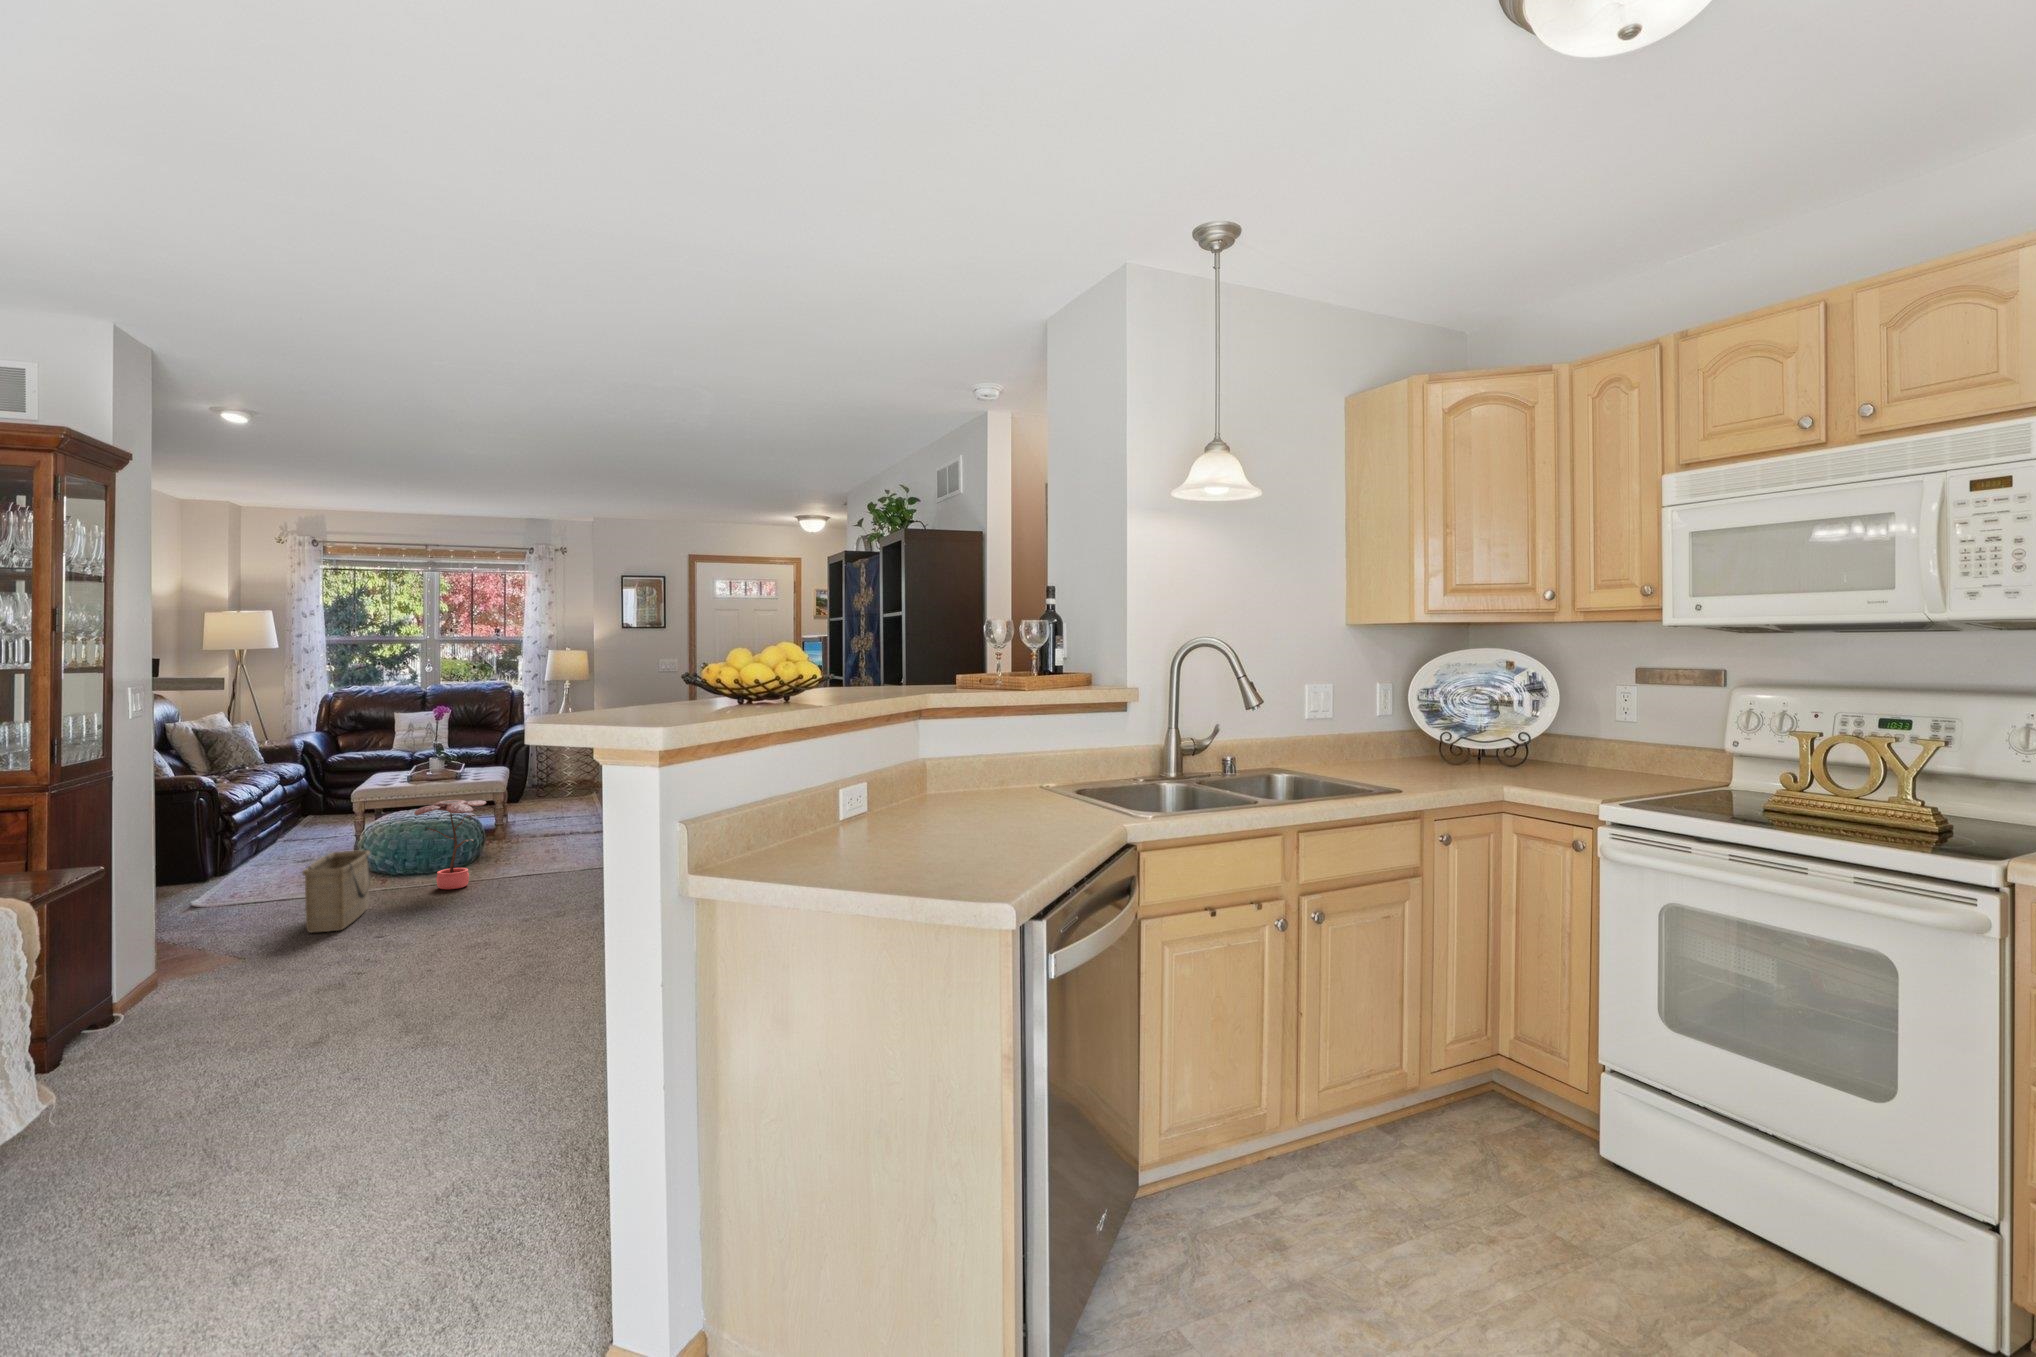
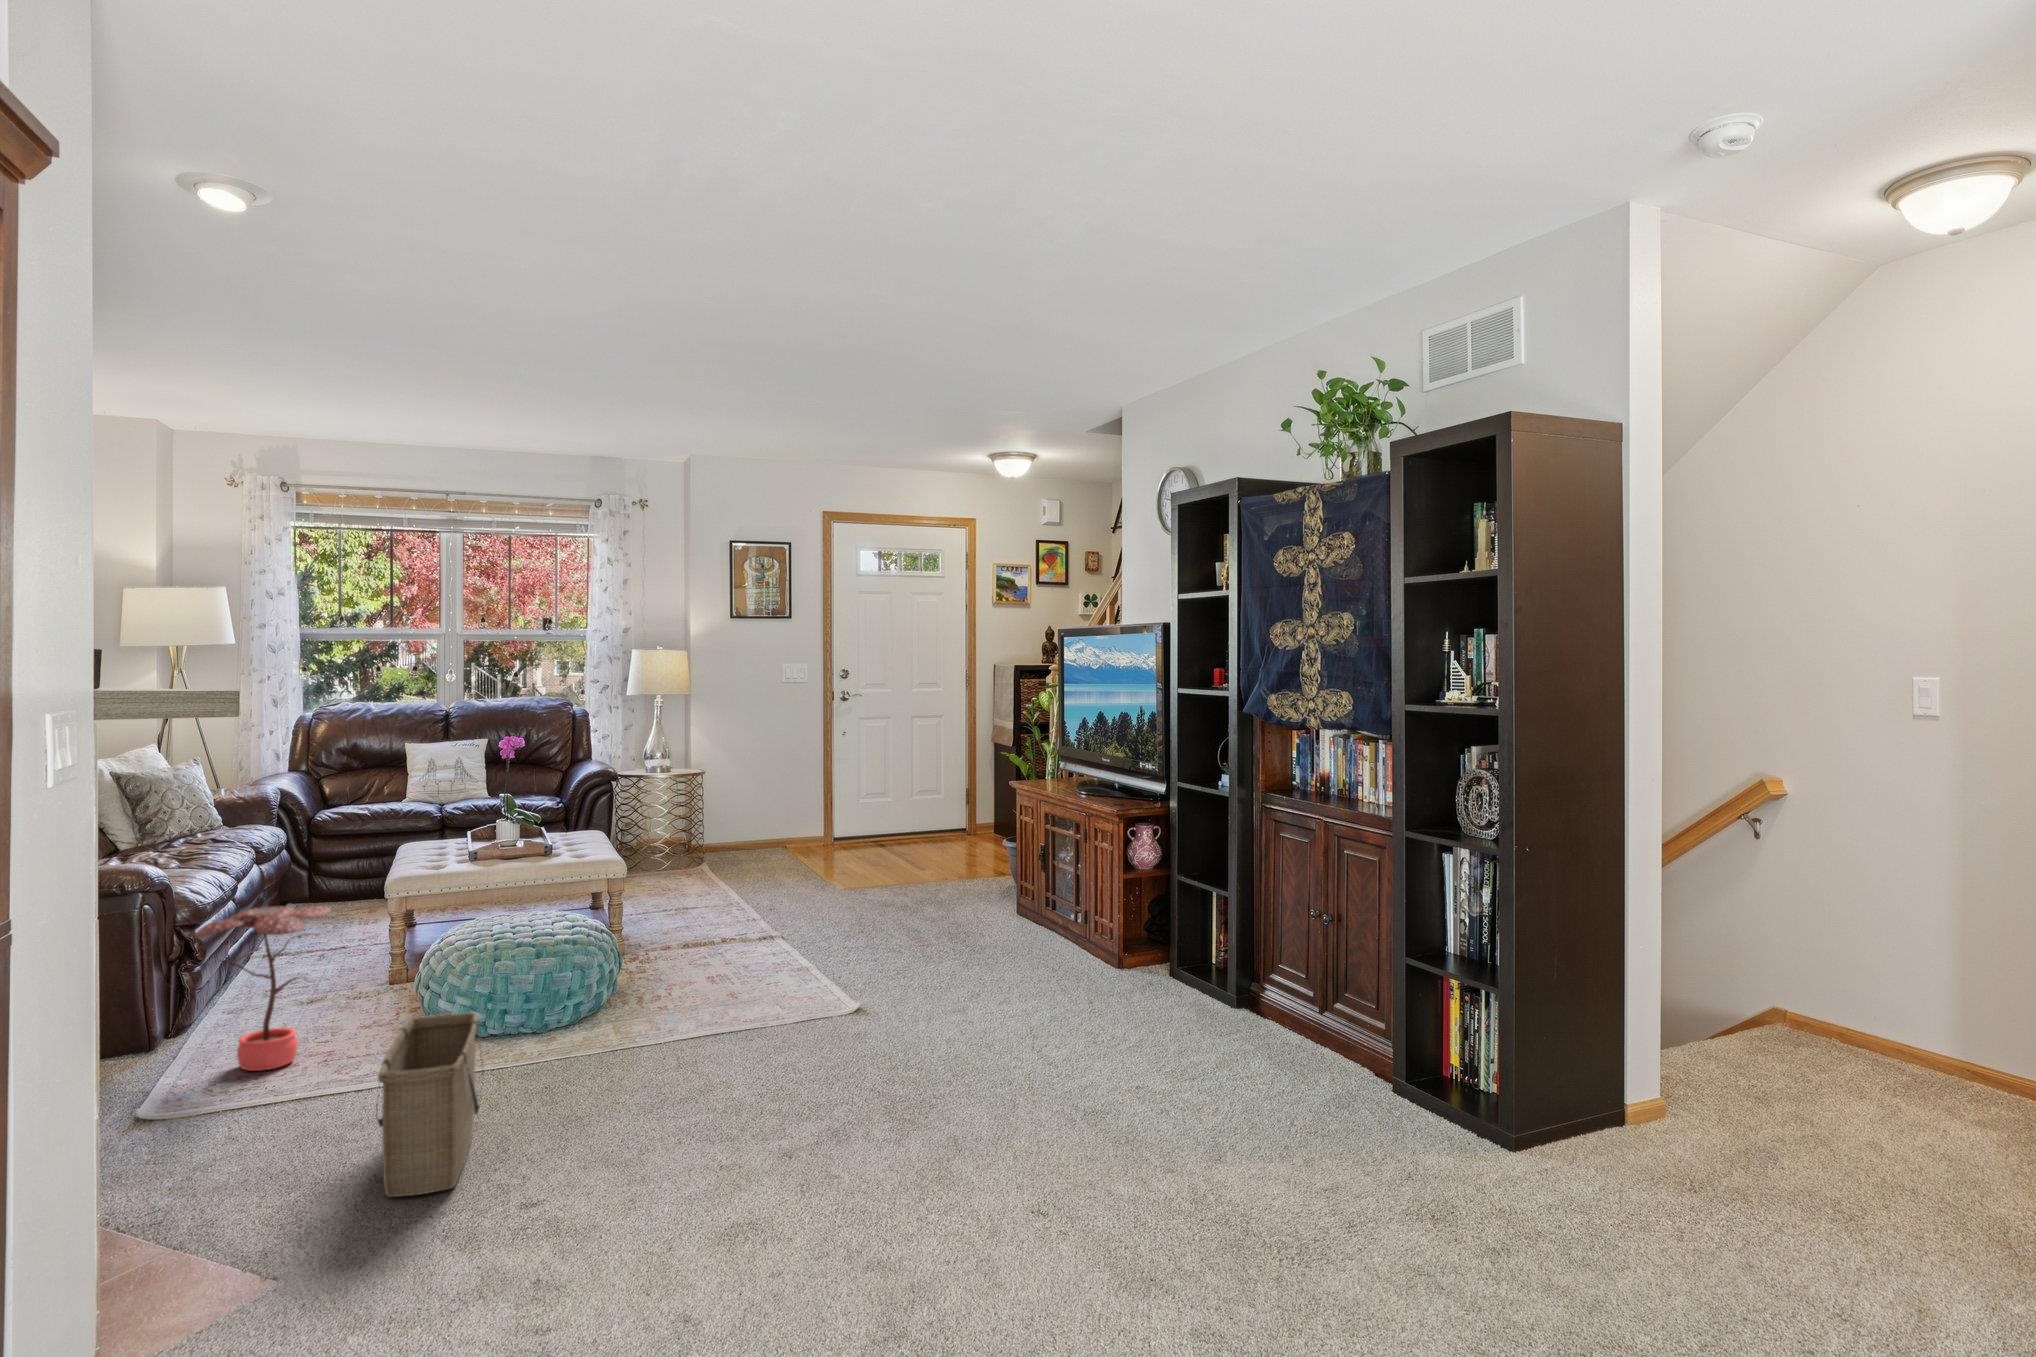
potted plant: present [414,800,486,889] -> present [195,906,331,1071]

